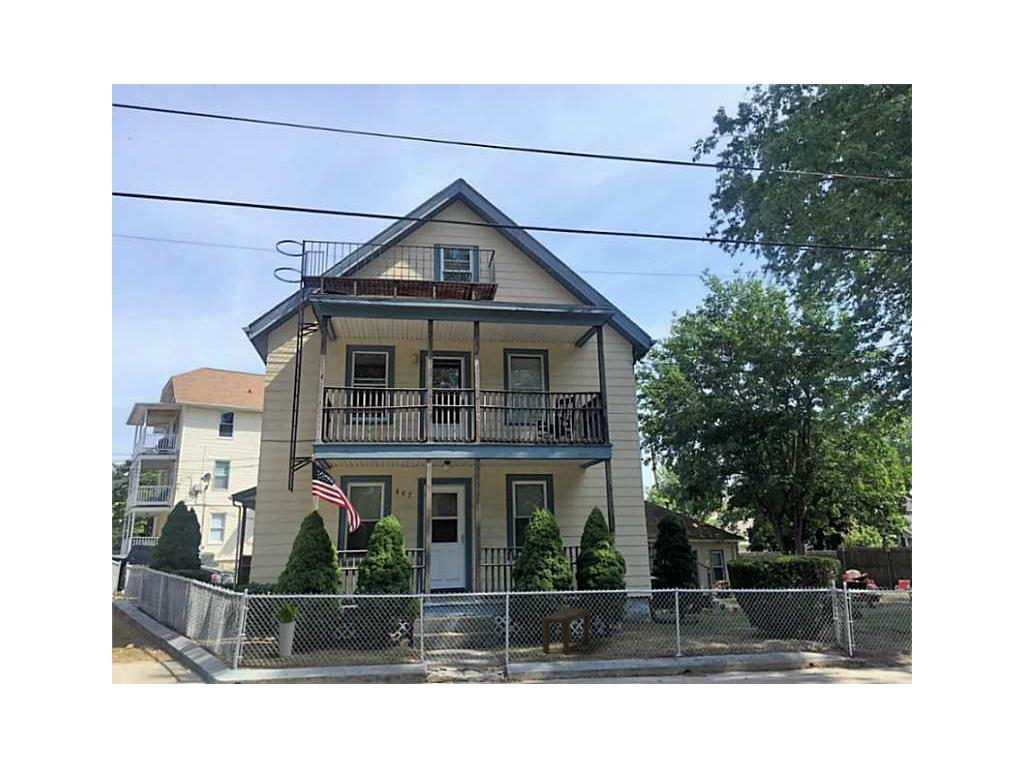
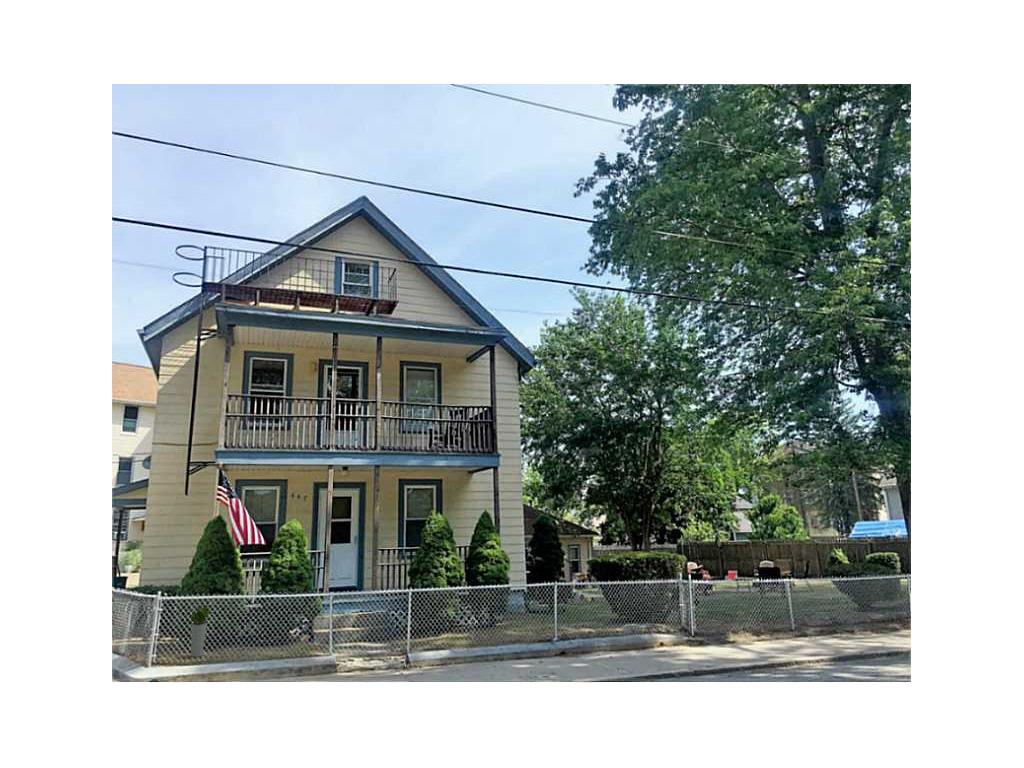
bench: present [542,608,591,655] -> none [439,602,481,644]

